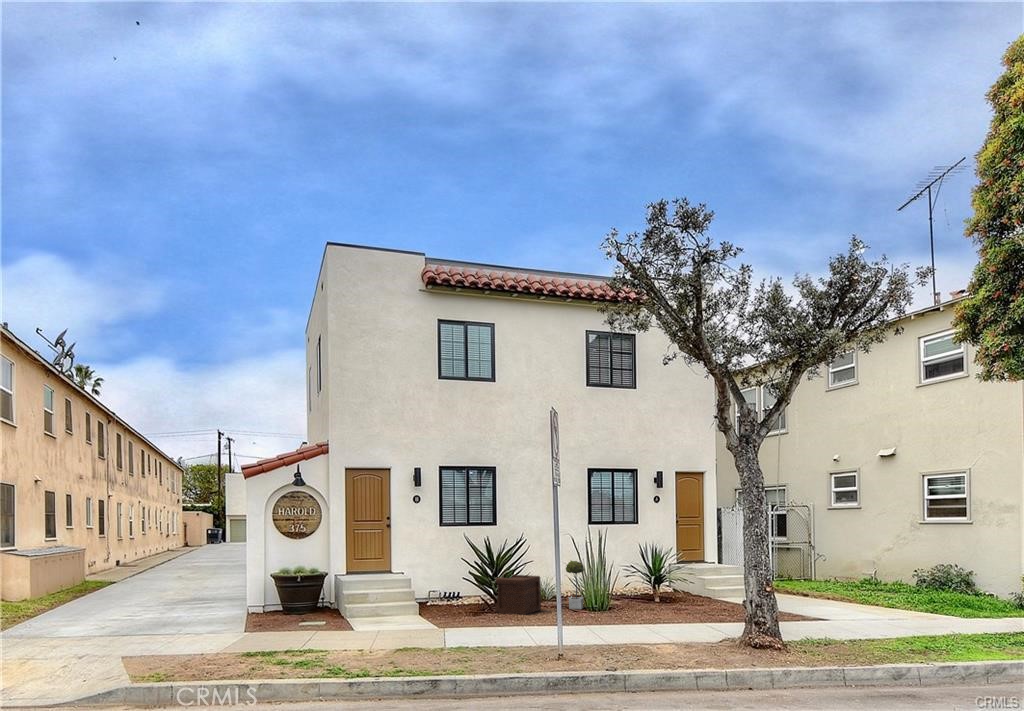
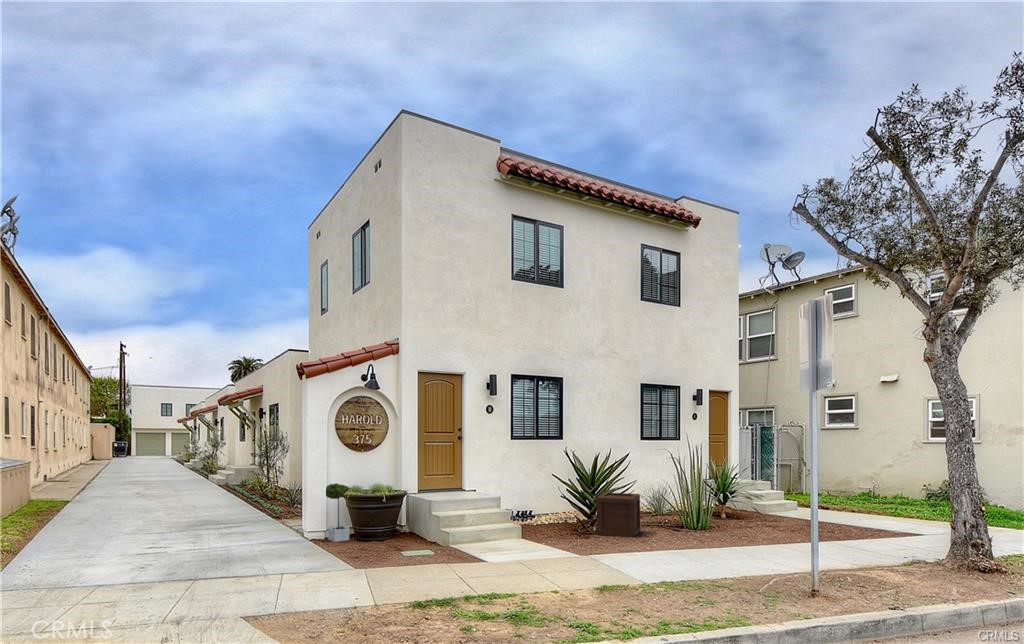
potted tree: present [566,561,584,609] -> present [326,483,350,542]

